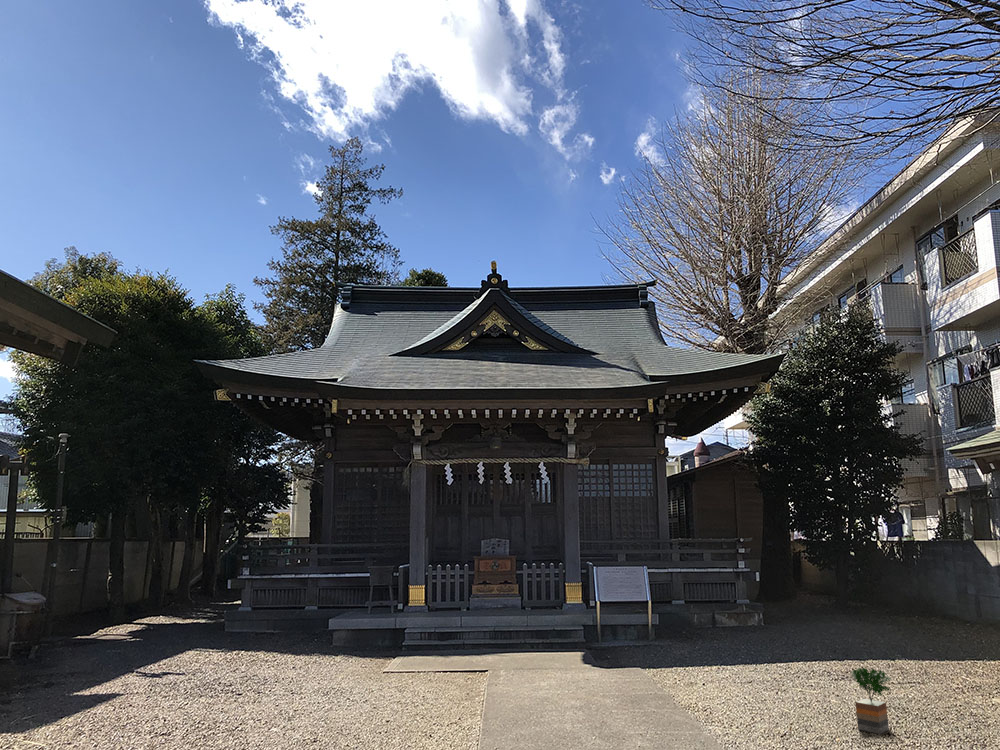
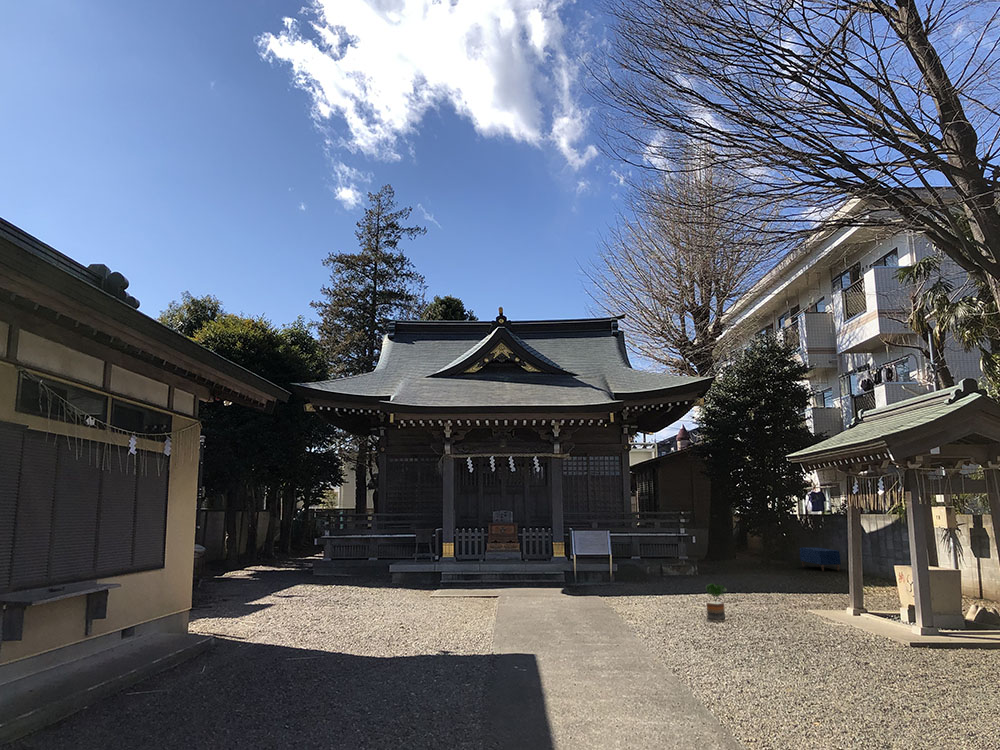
bench: none [903,590,969,625] -> present [800,547,841,571]

